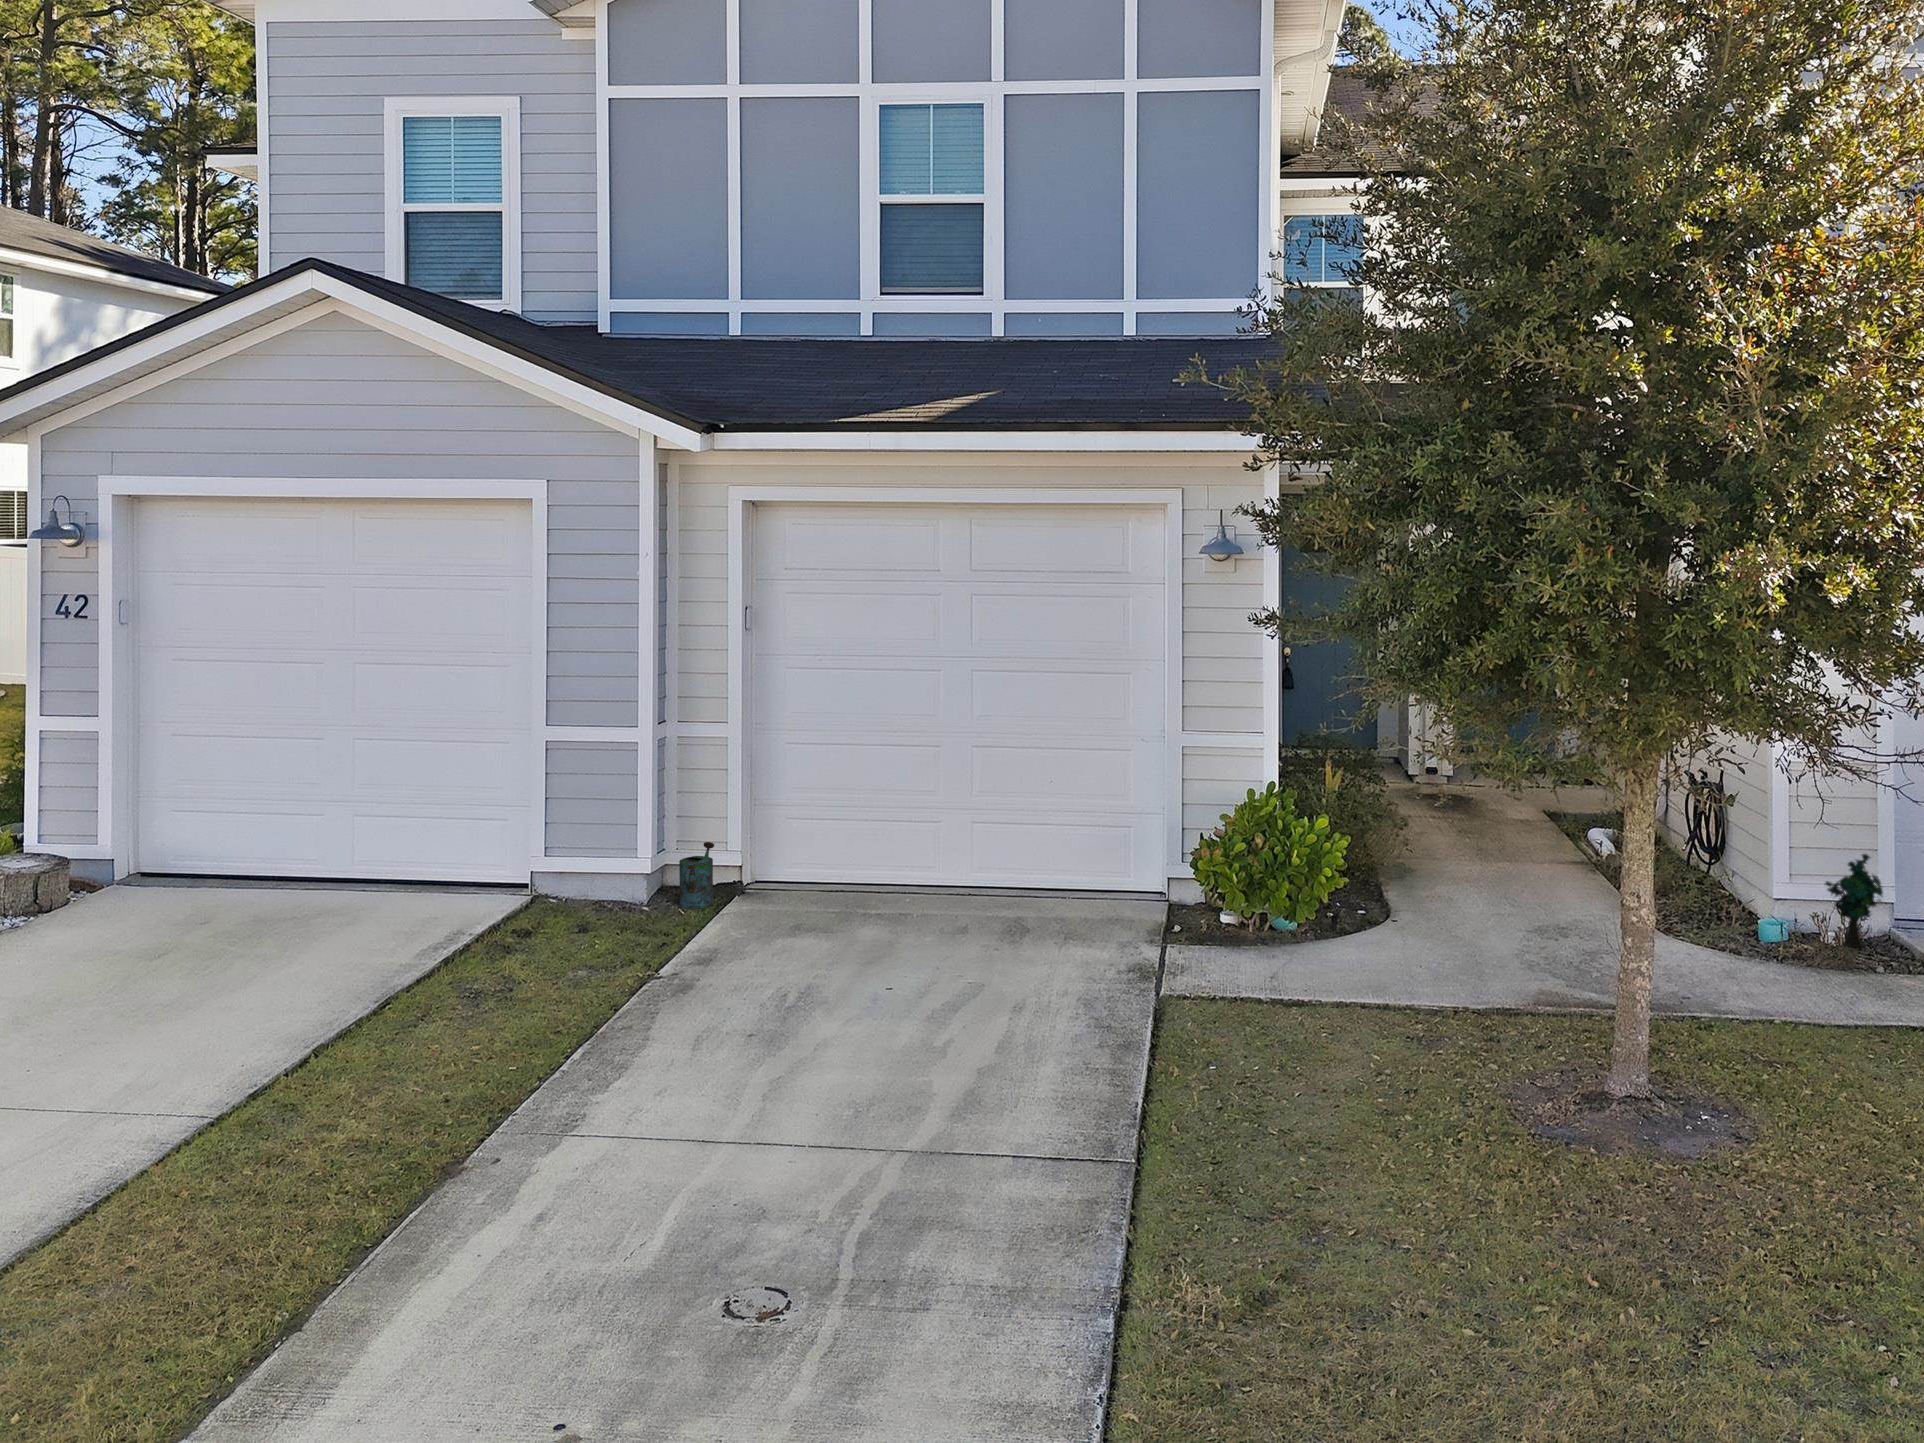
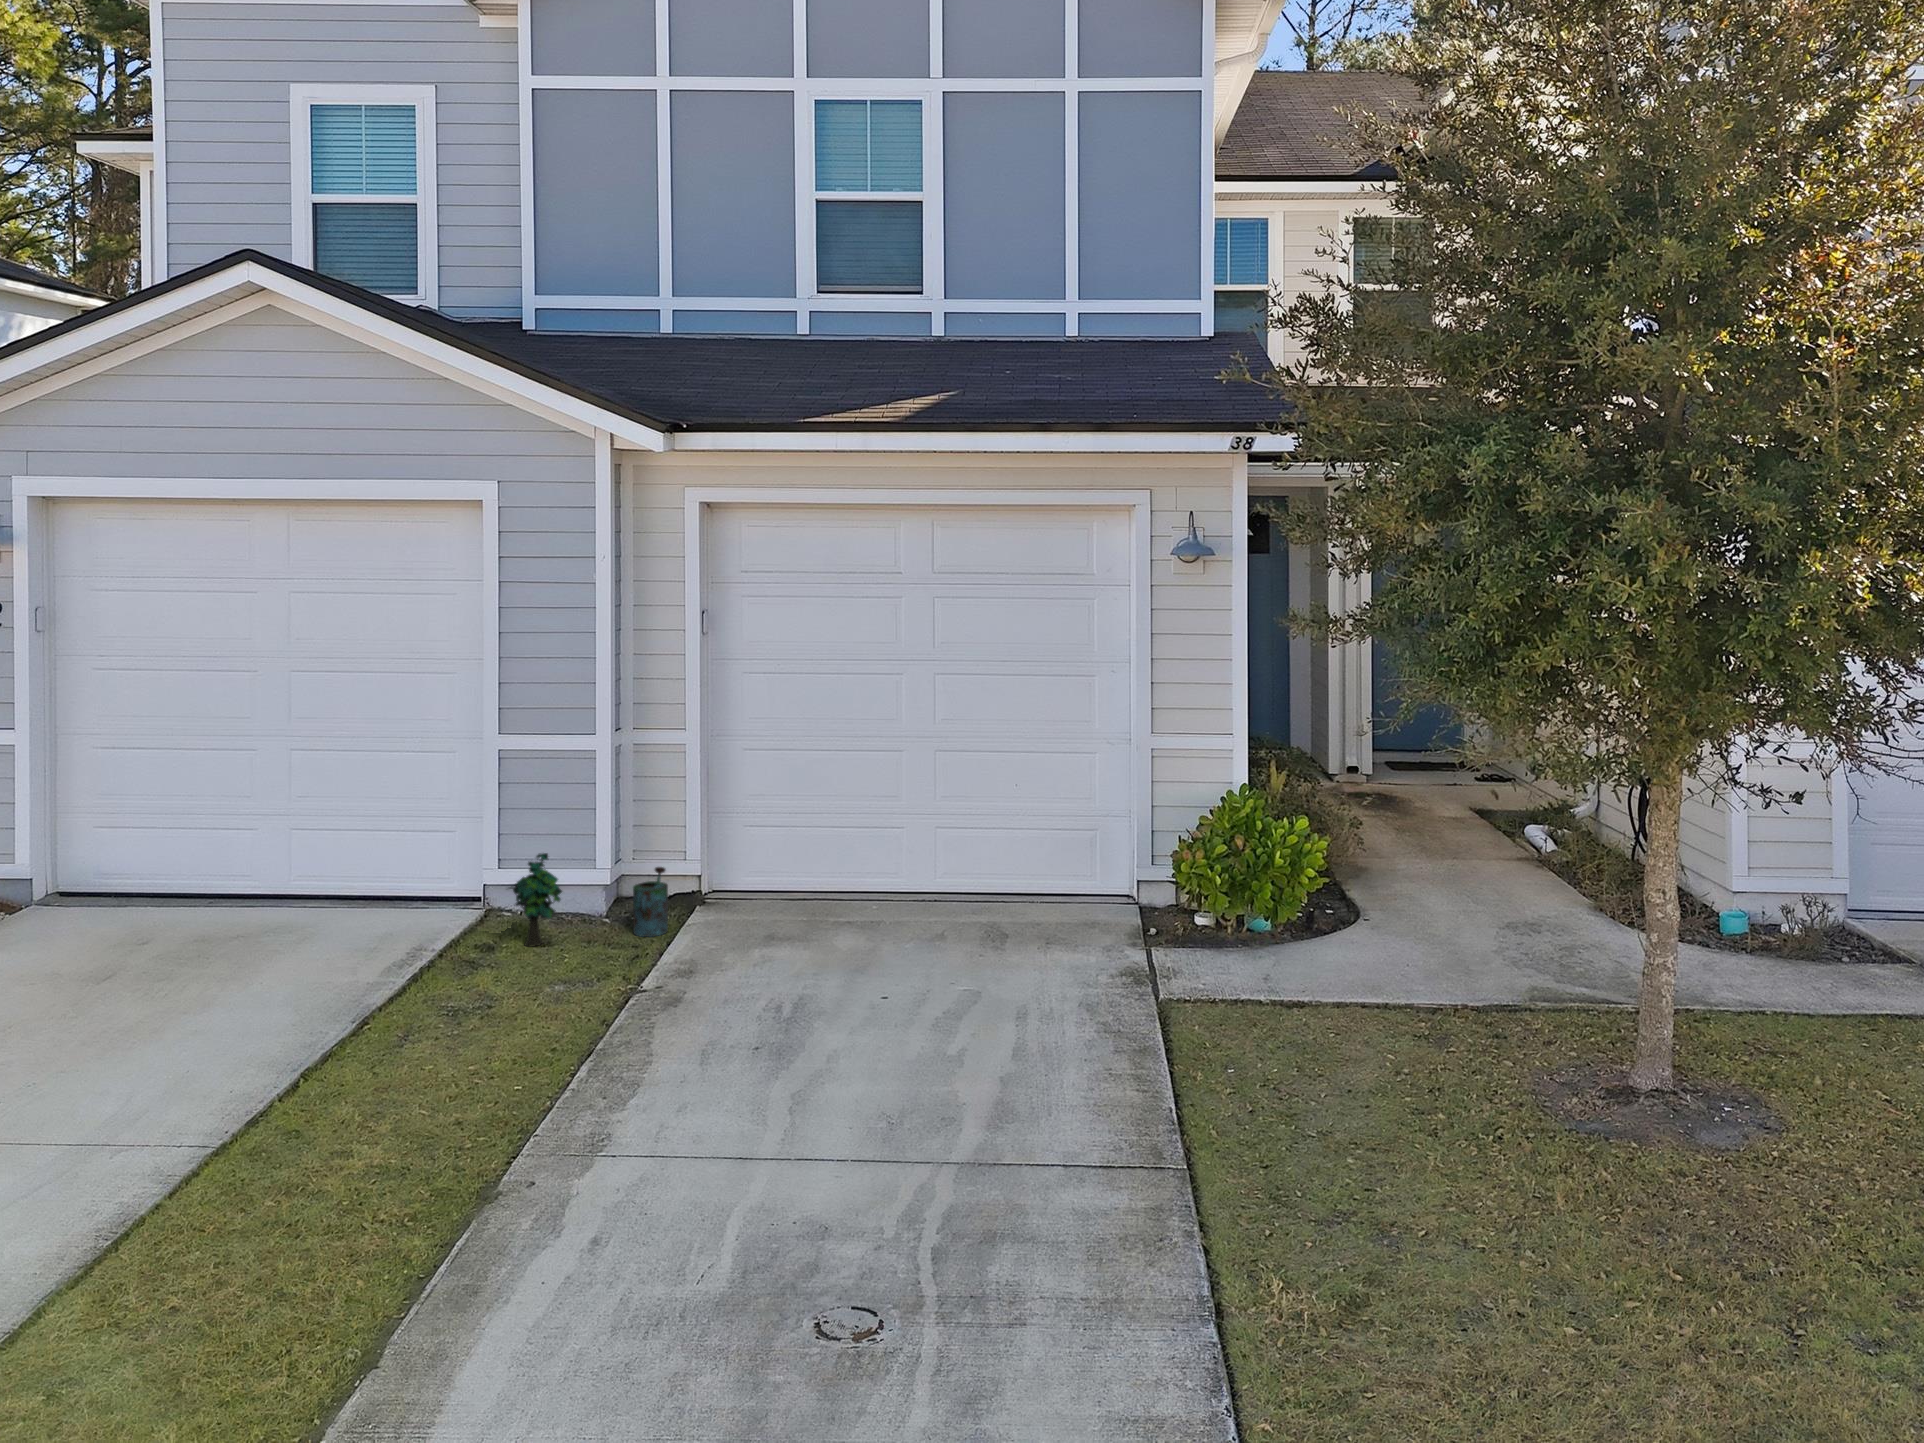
decorative plant: present [1825,854,1883,948] -> present [509,853,562,947]

